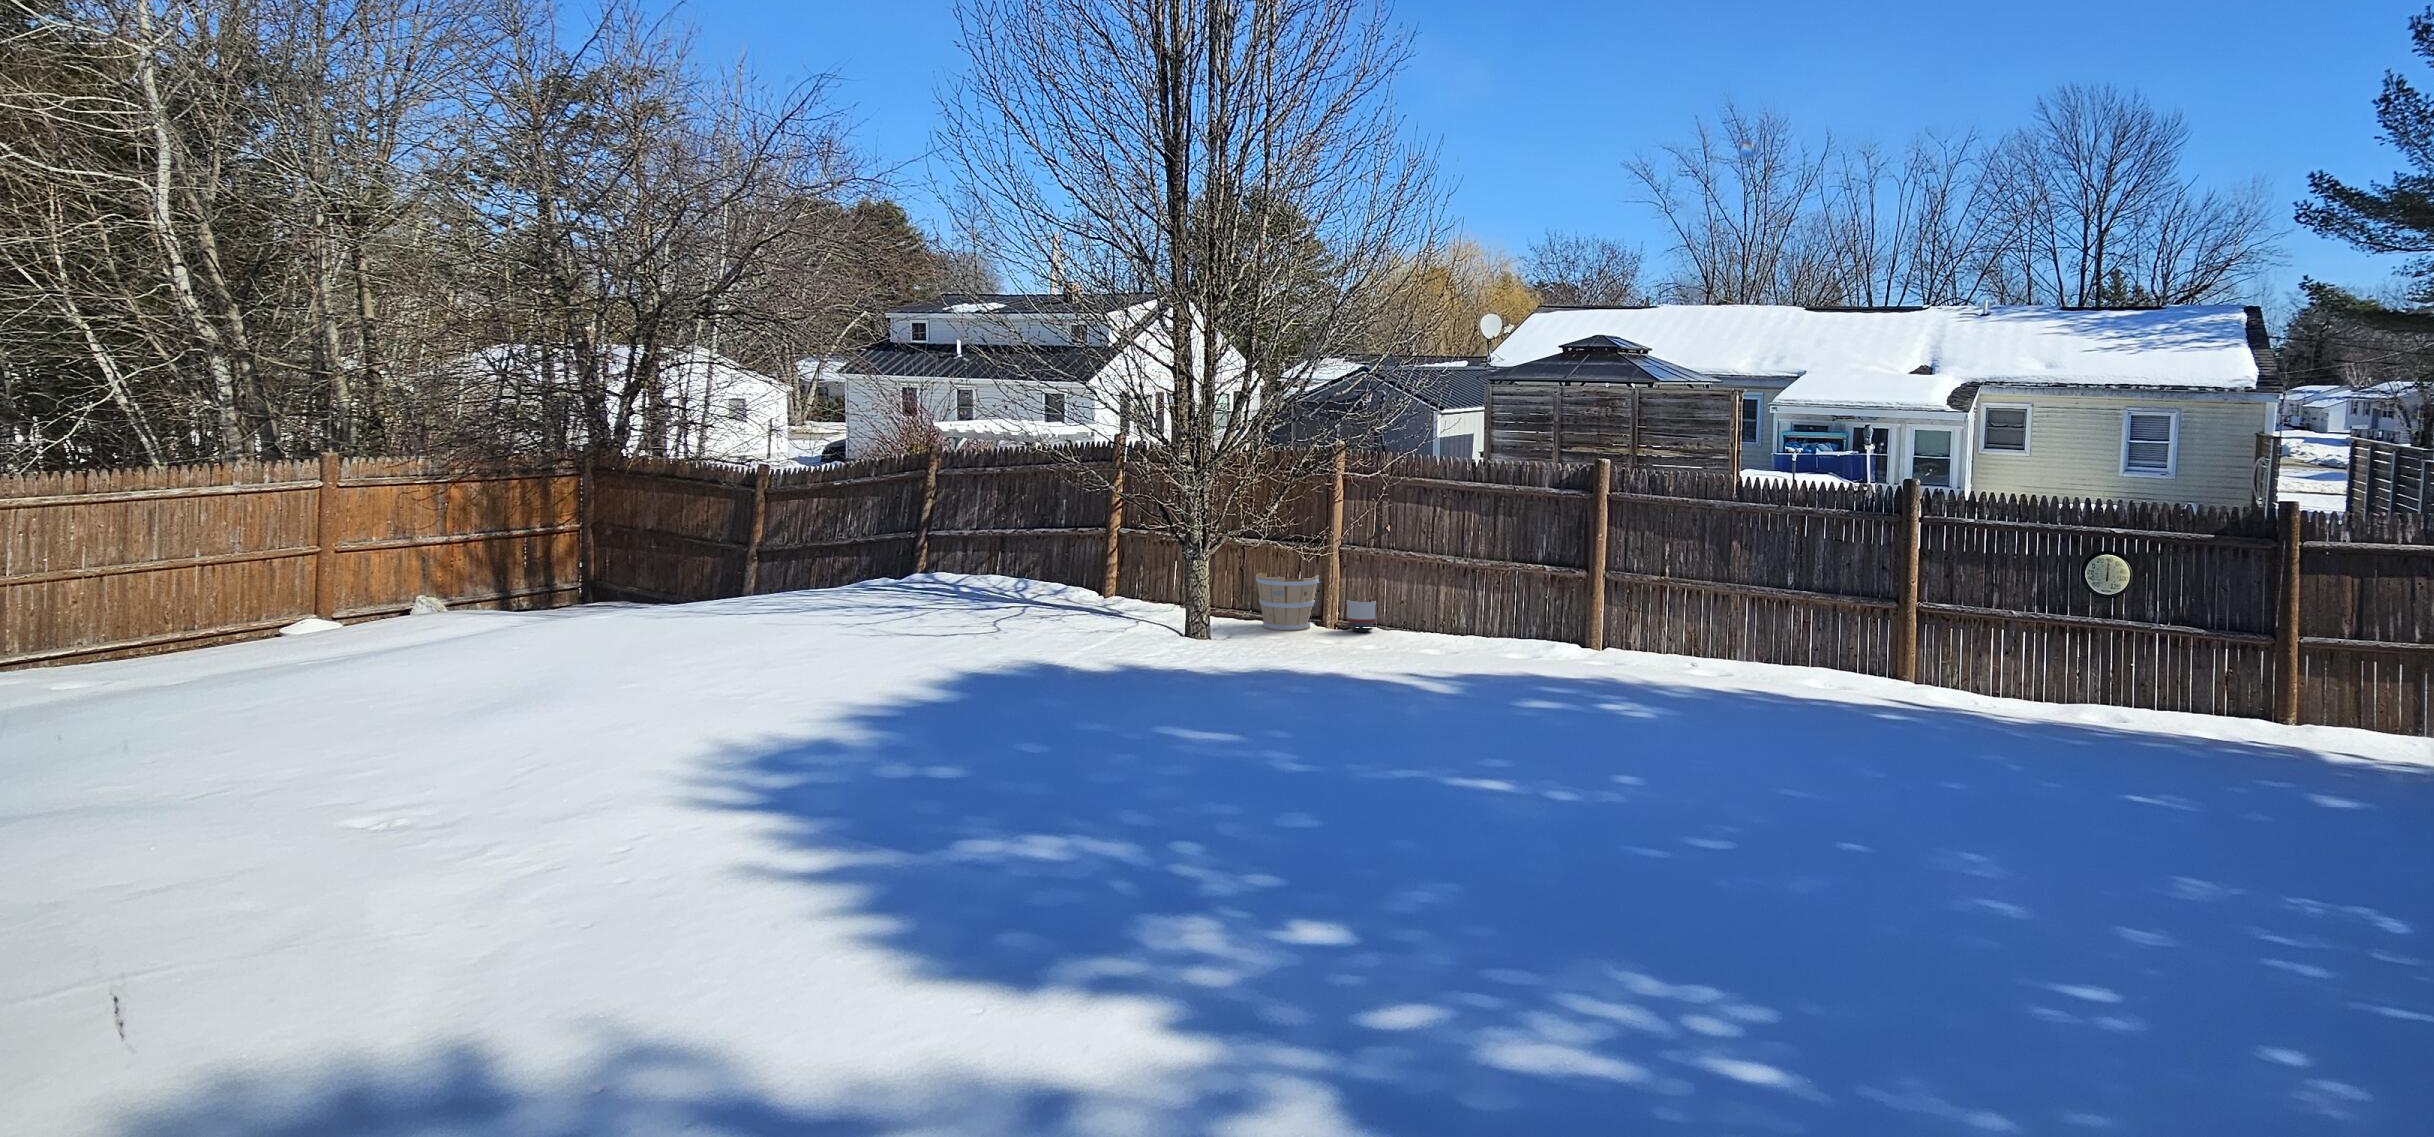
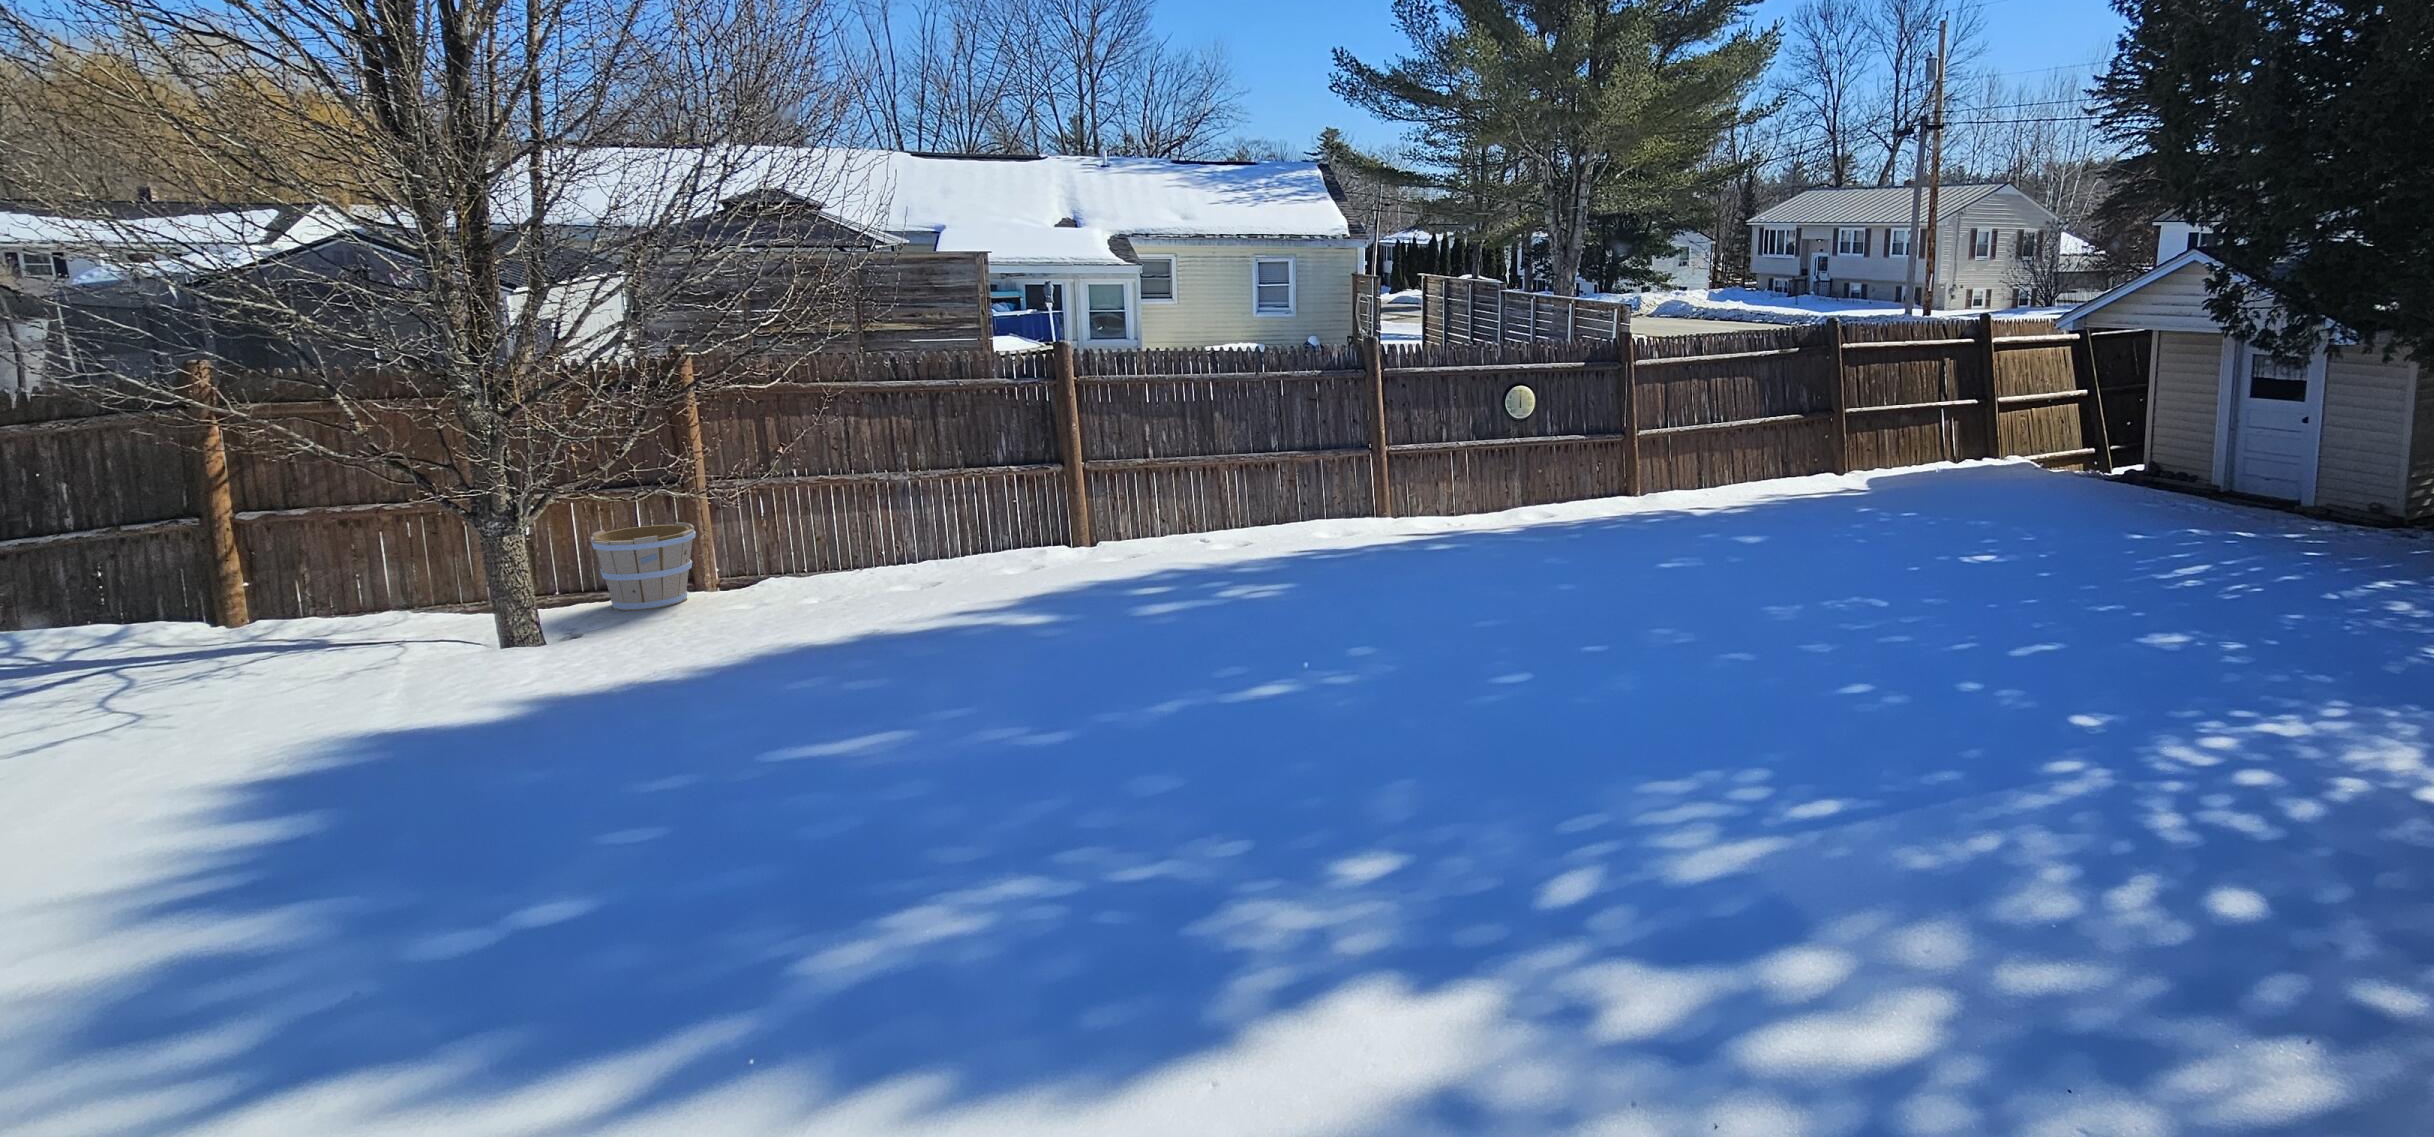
planter: present [1347,600,1376,632] -> none [738,541,787,588]

